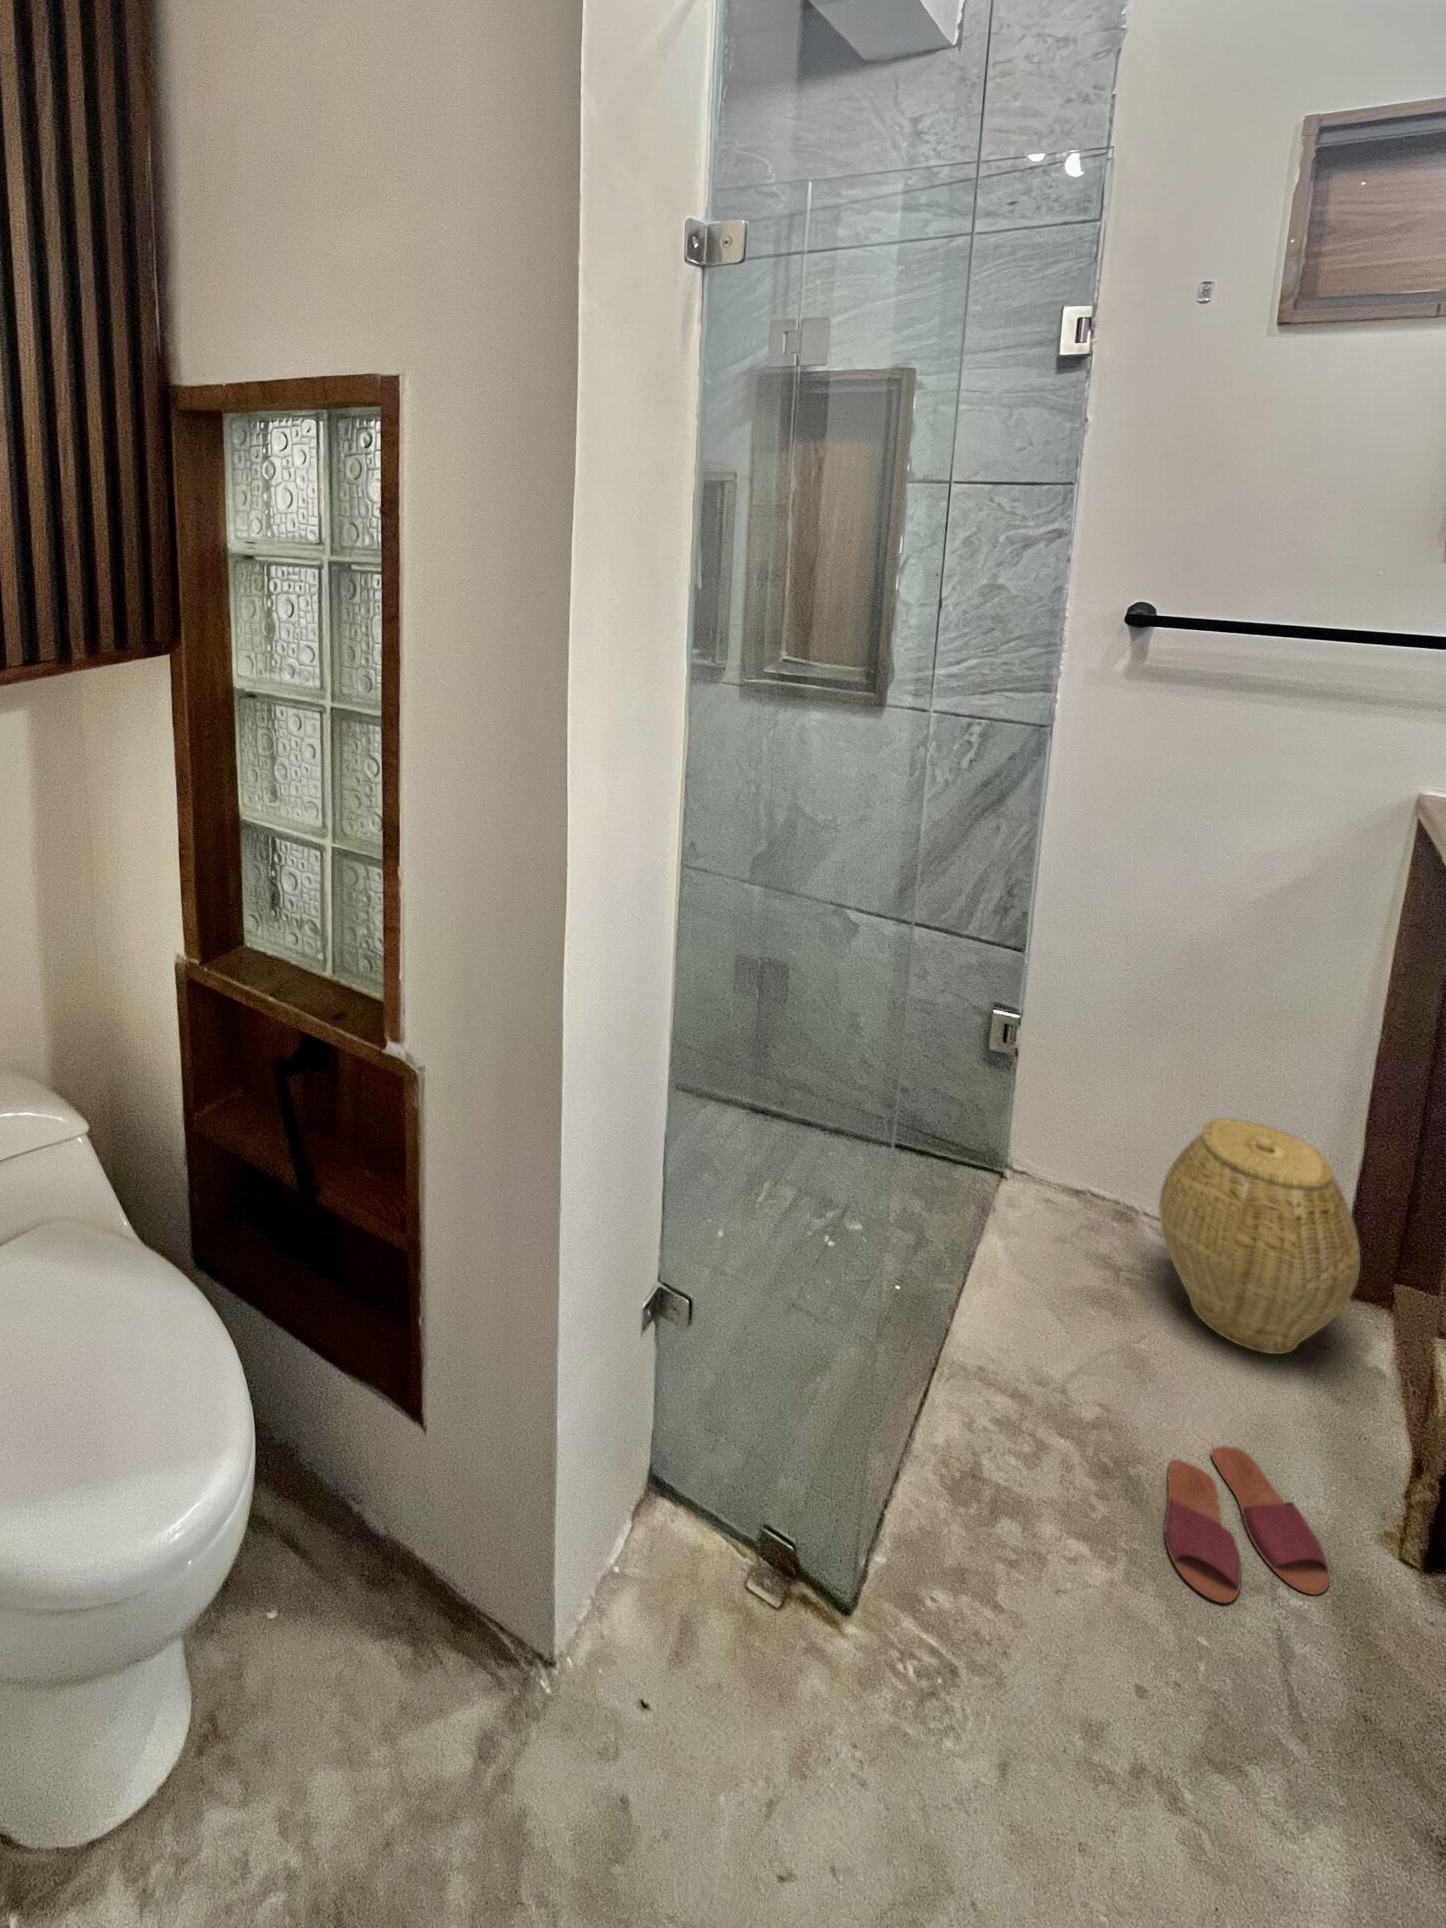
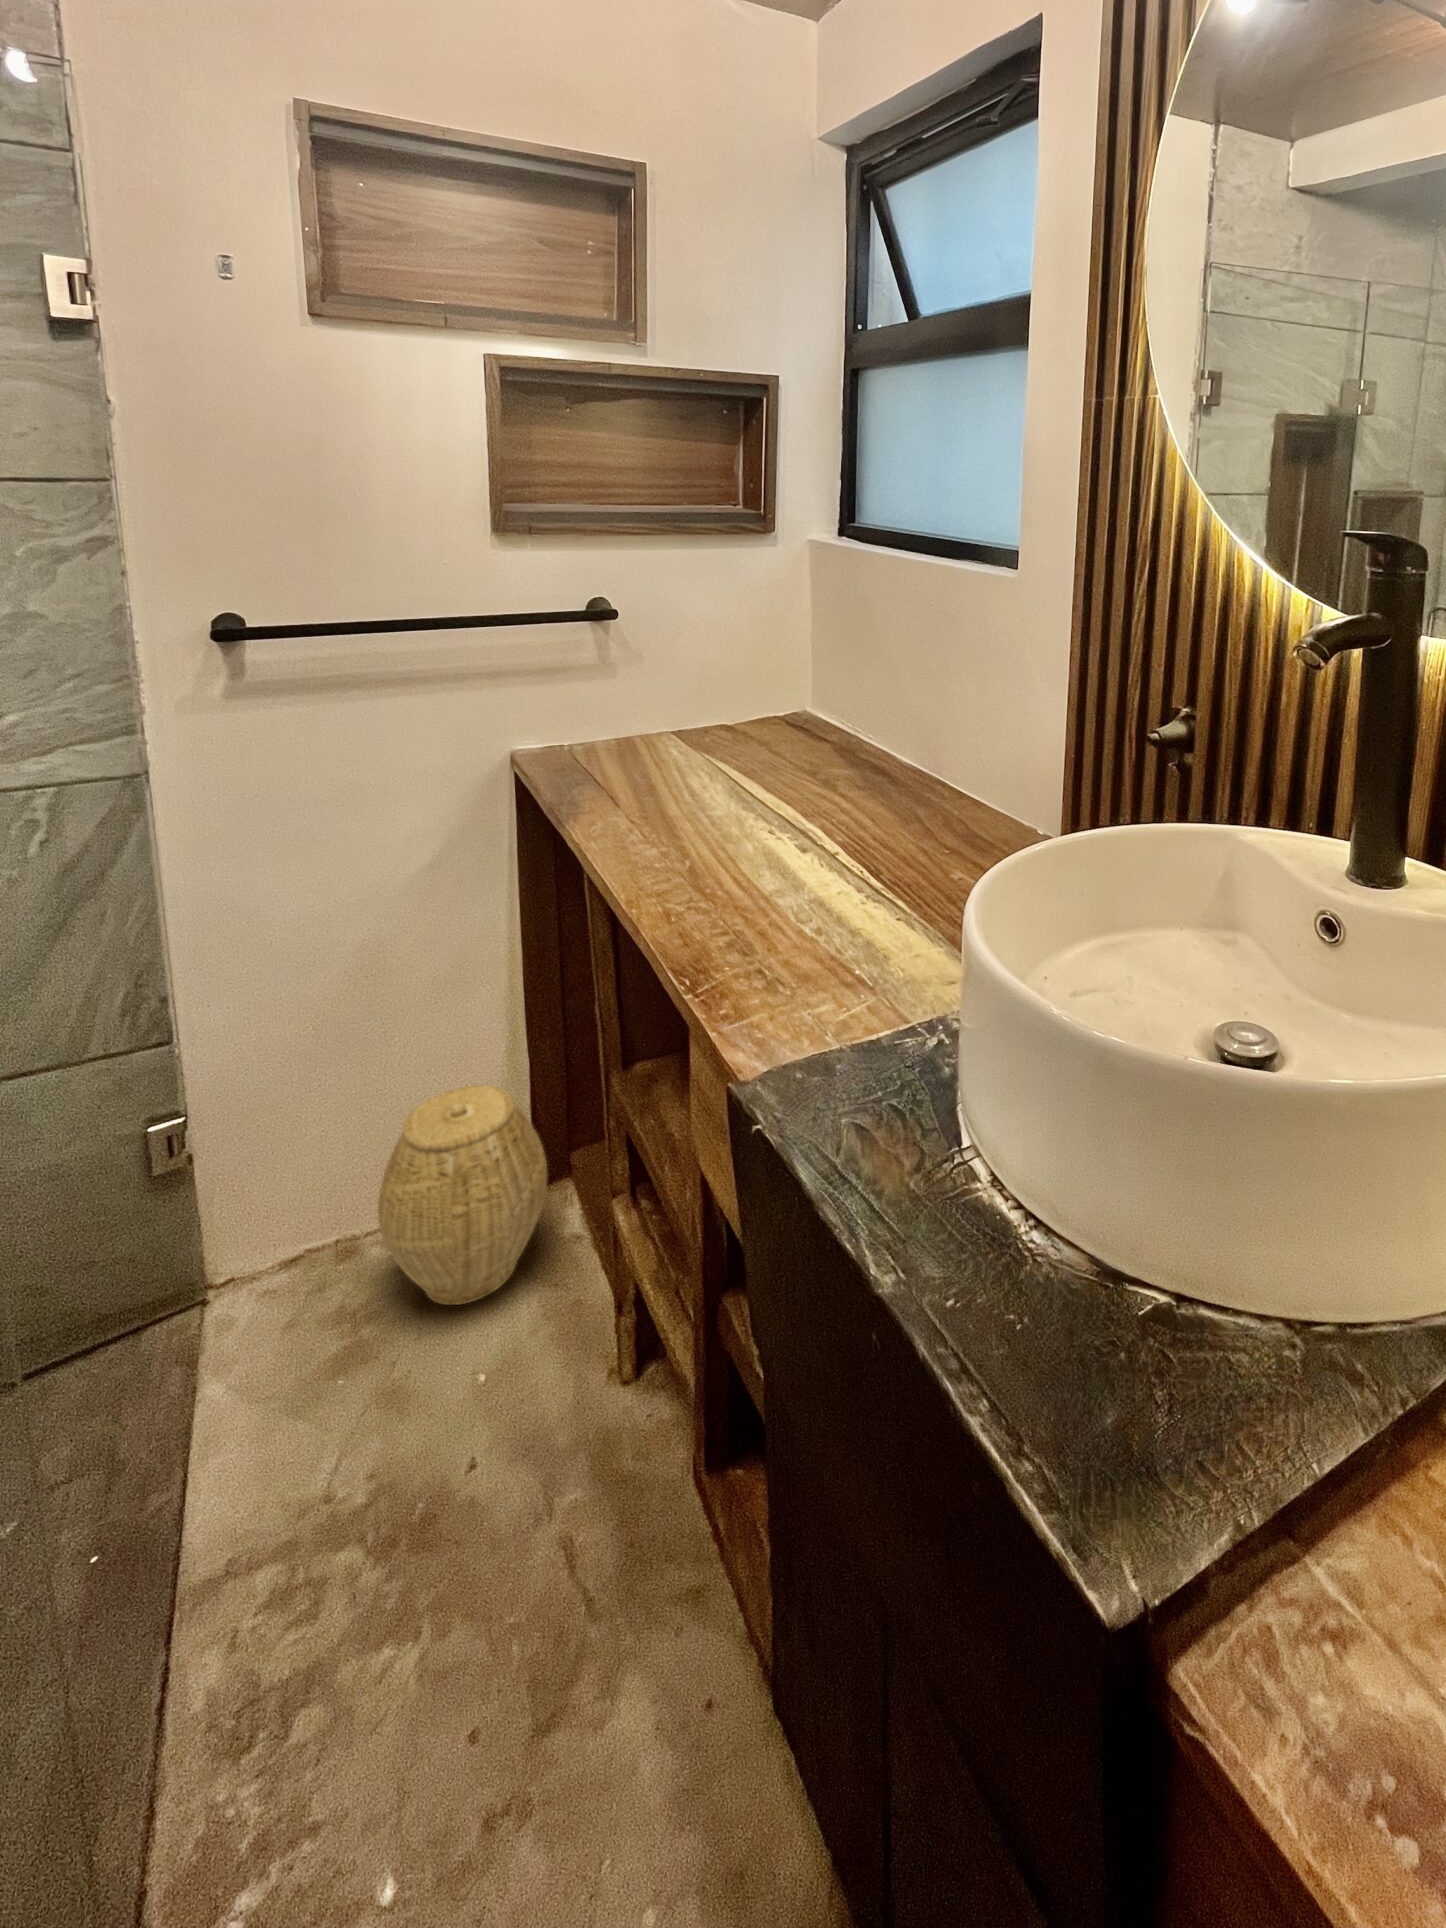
slippers: present [1165,1447,1330,1603] -> none [441,1402,581,1585]

